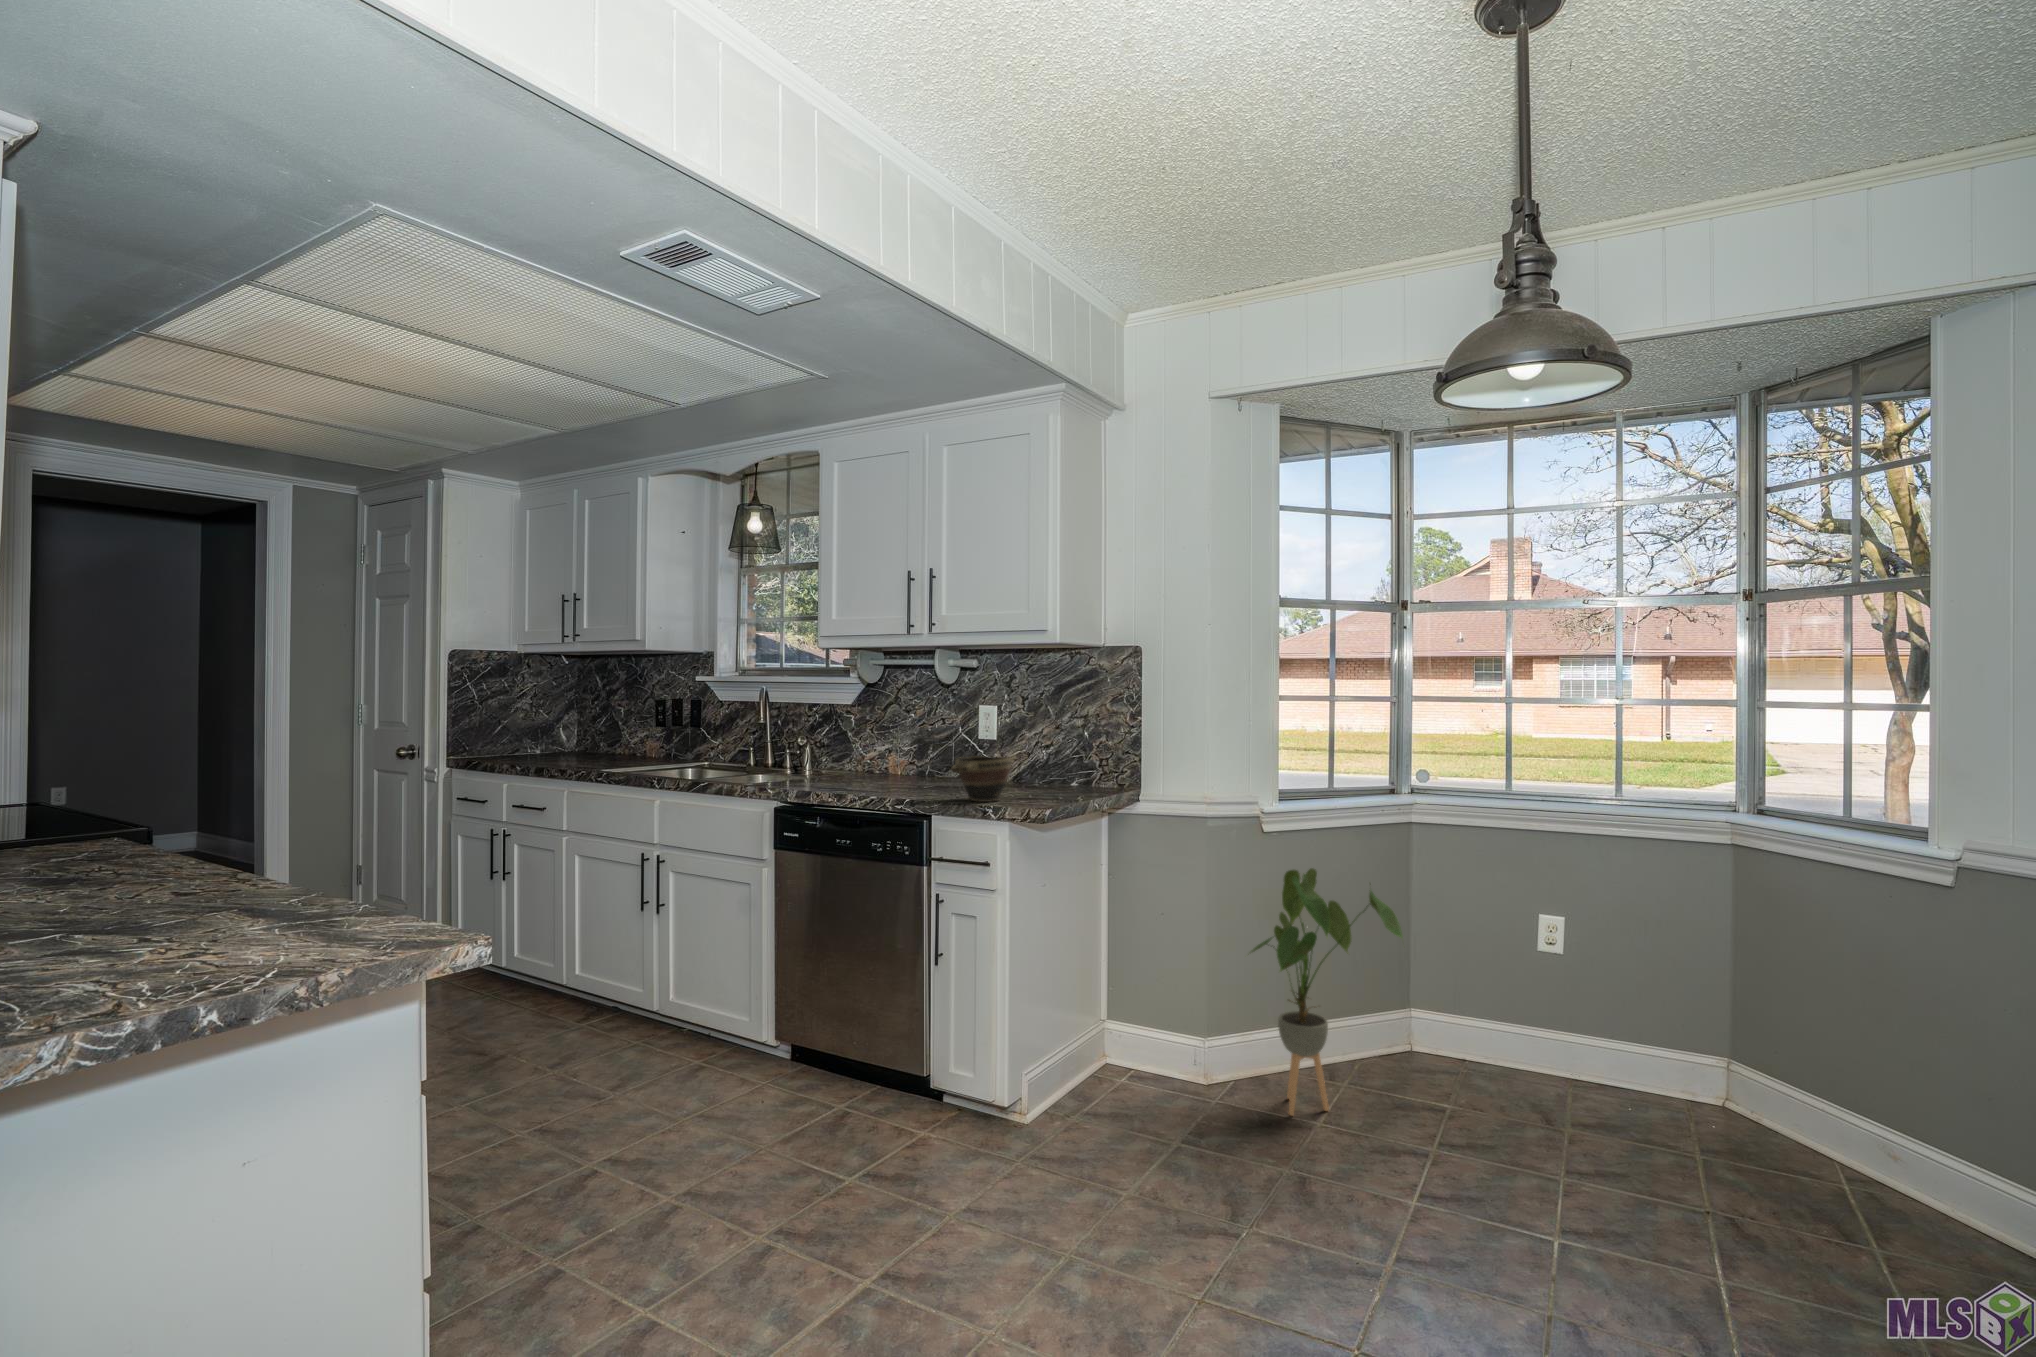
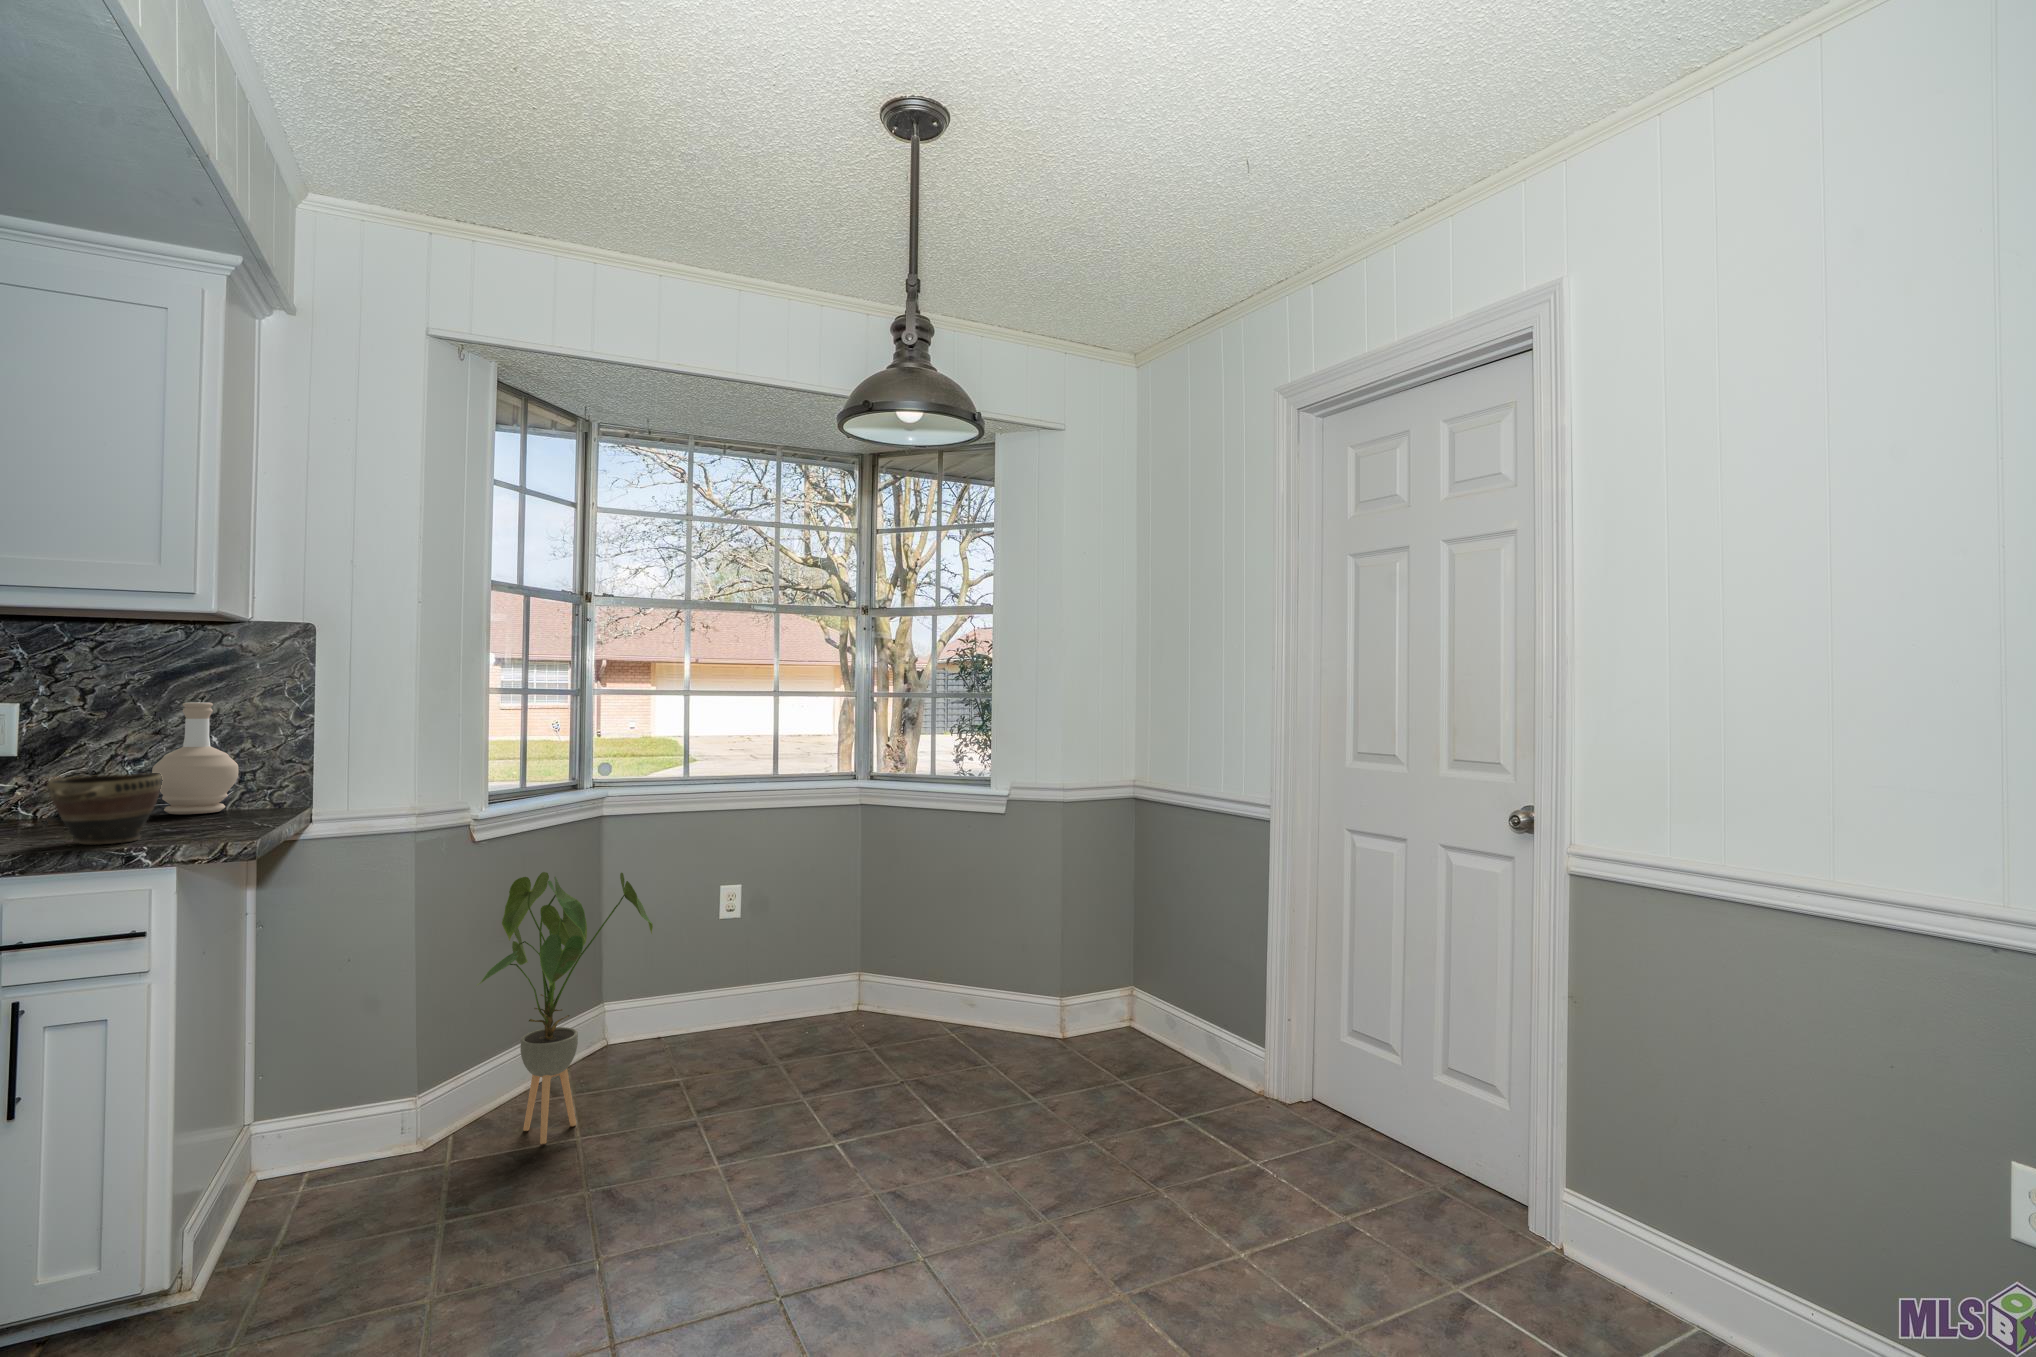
bottle: none [1051,707,1098,786] -> present [152,702,239,814]

